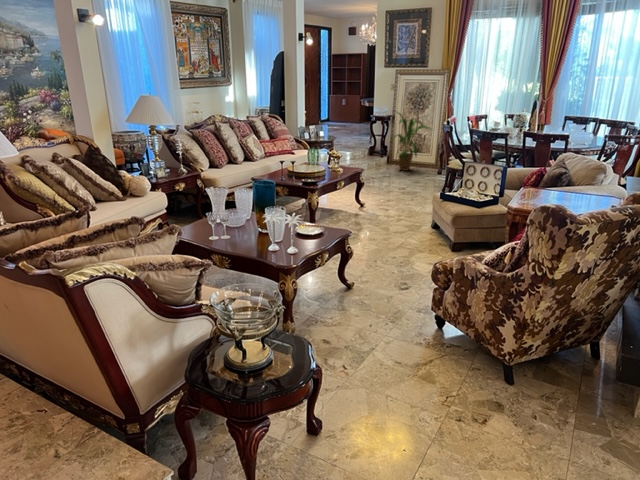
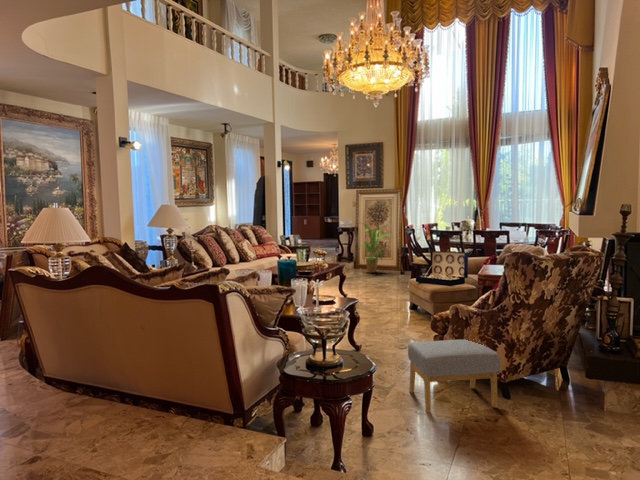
footstool: none [390,303,504,396] -> present [408,339,500,413]

